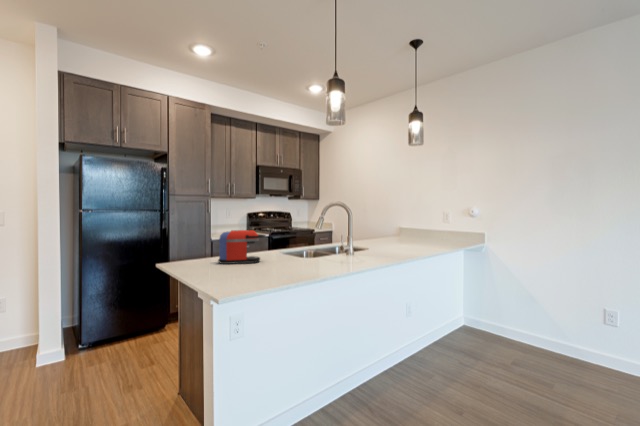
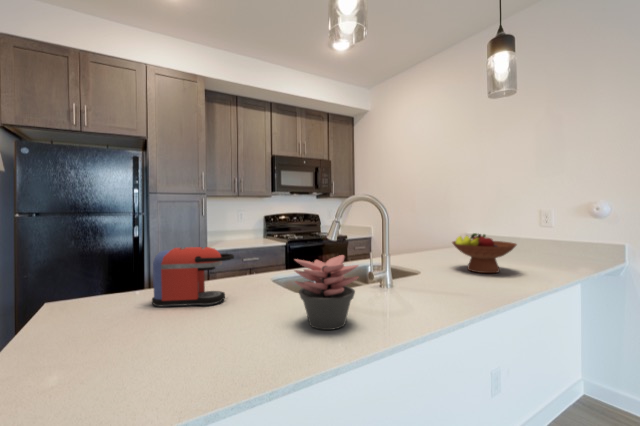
fruit bowl: none [388,225,426,249] -> present [452,233,517,273]
succulent plant: none [307,233,340,269] -> present [295,255,358,330]

